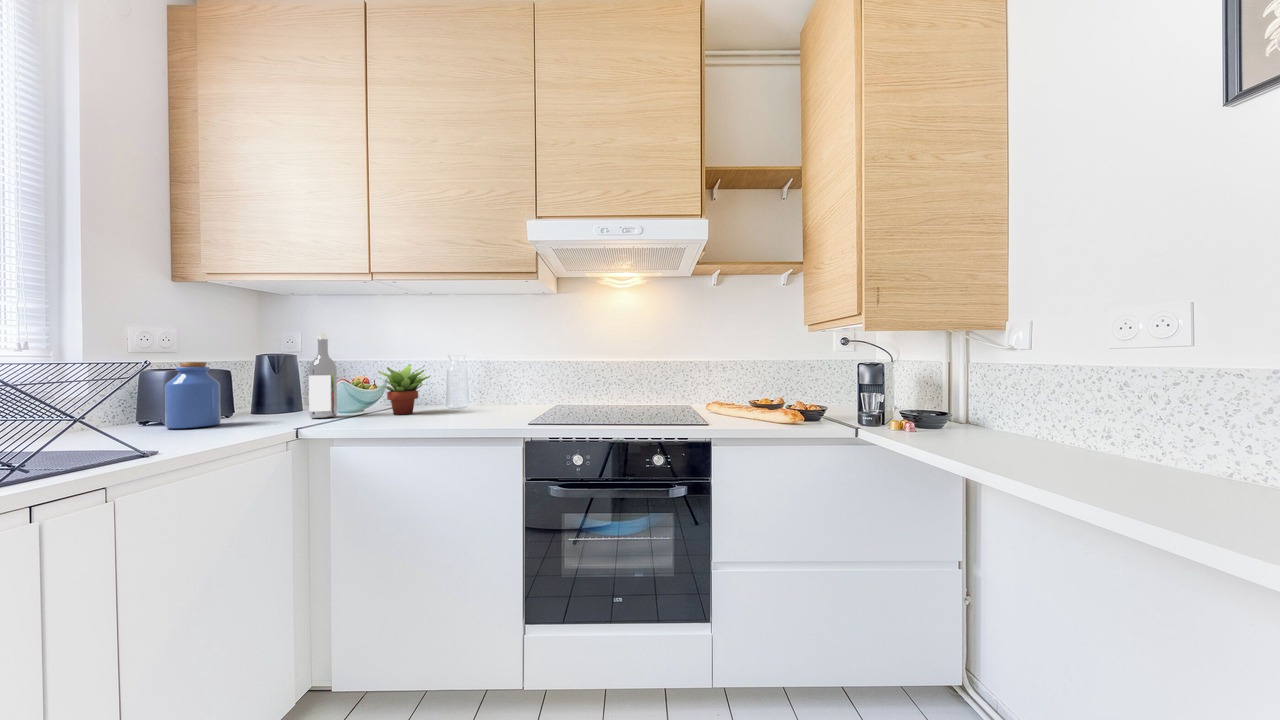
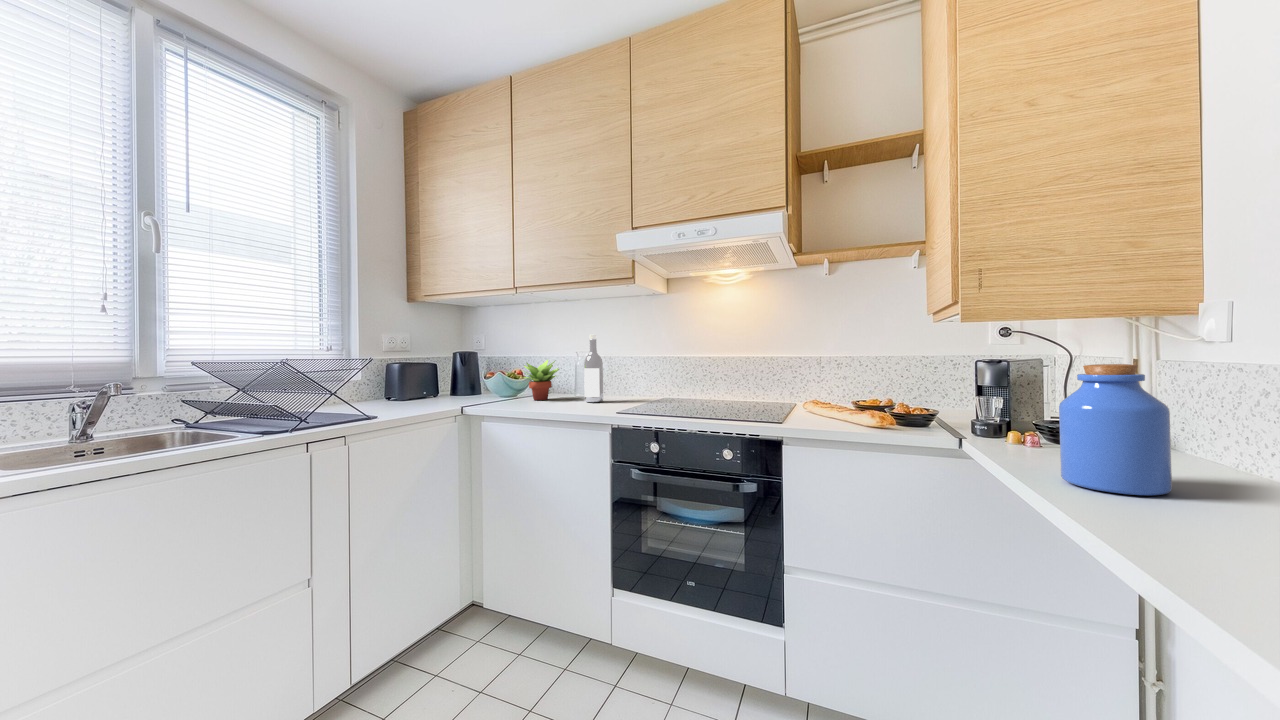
wine bottle: present [309,333,337,418] -> present [584,335,603,402]
jar: present [165,362,221,429] -> present [1059,364,1172,495]

